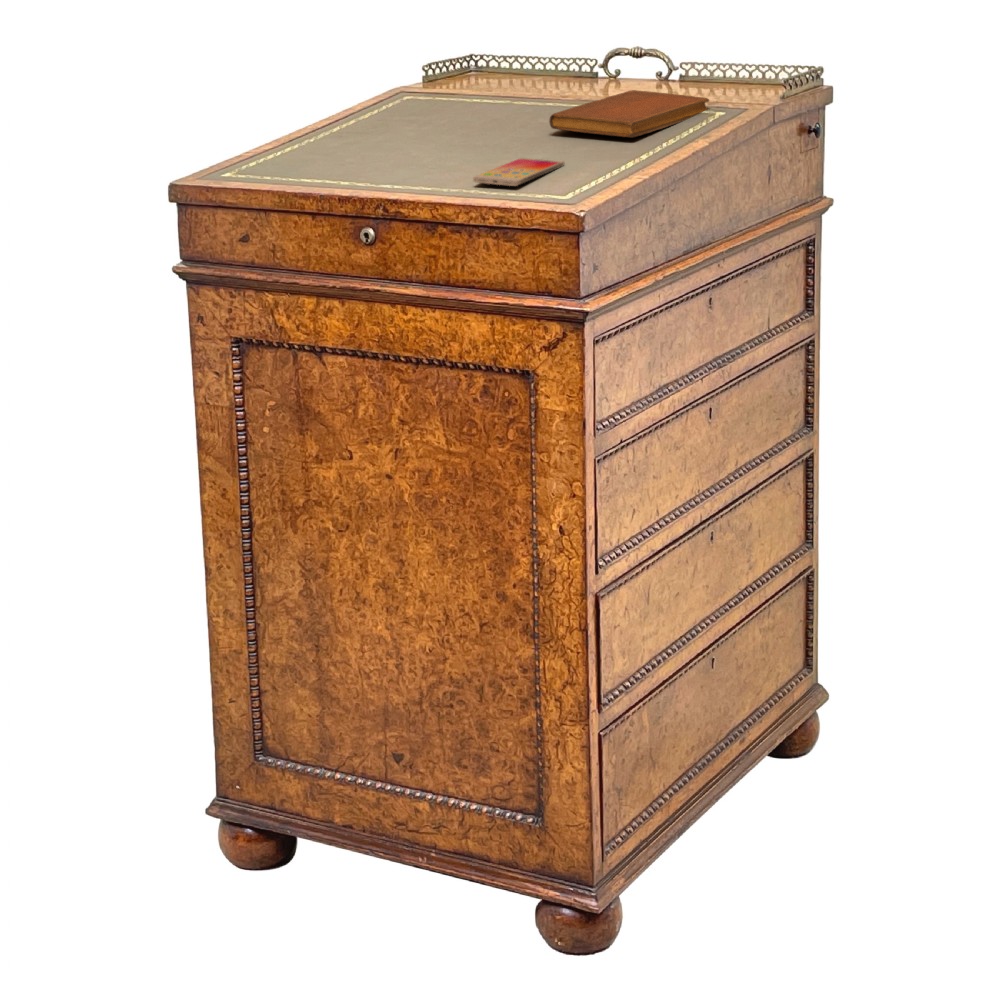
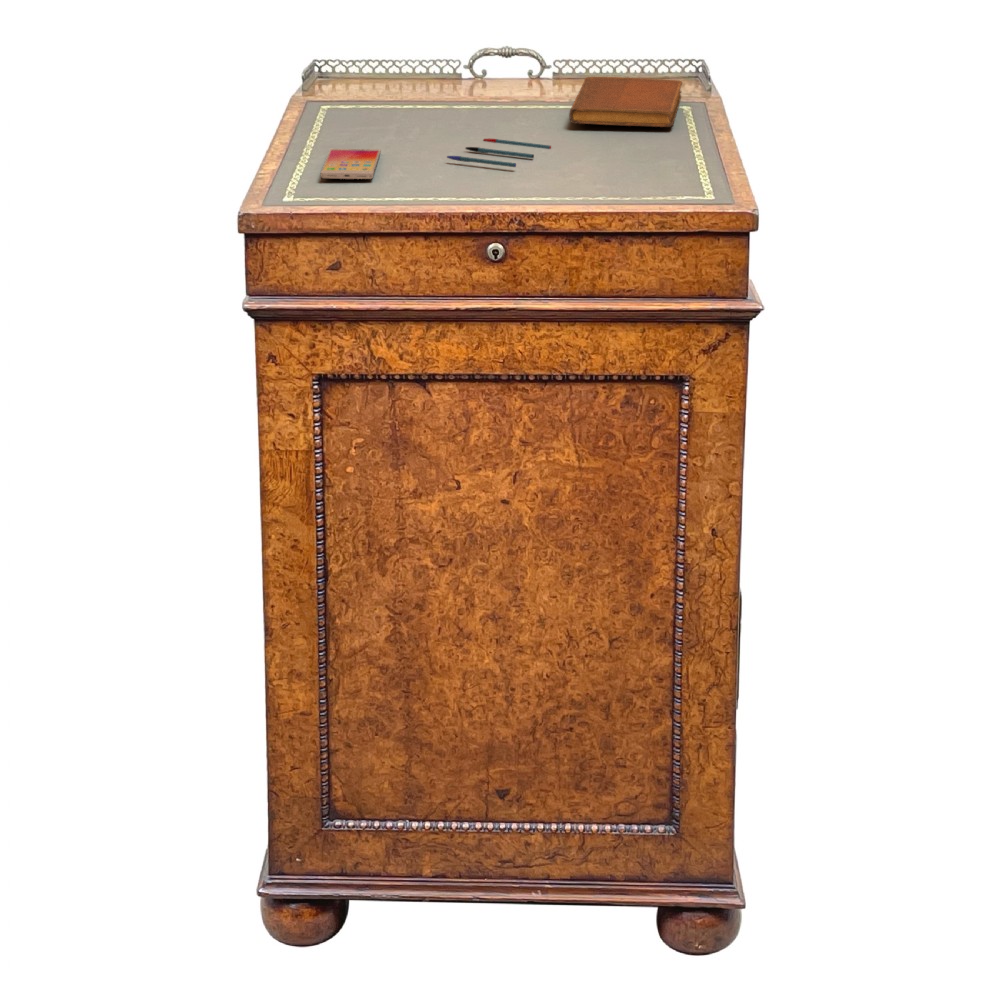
pen: none [400,138,509,162] -> present [447,138,551,167]
smartphone: present [473,158,565,186] -> present [321,149,381,179]

